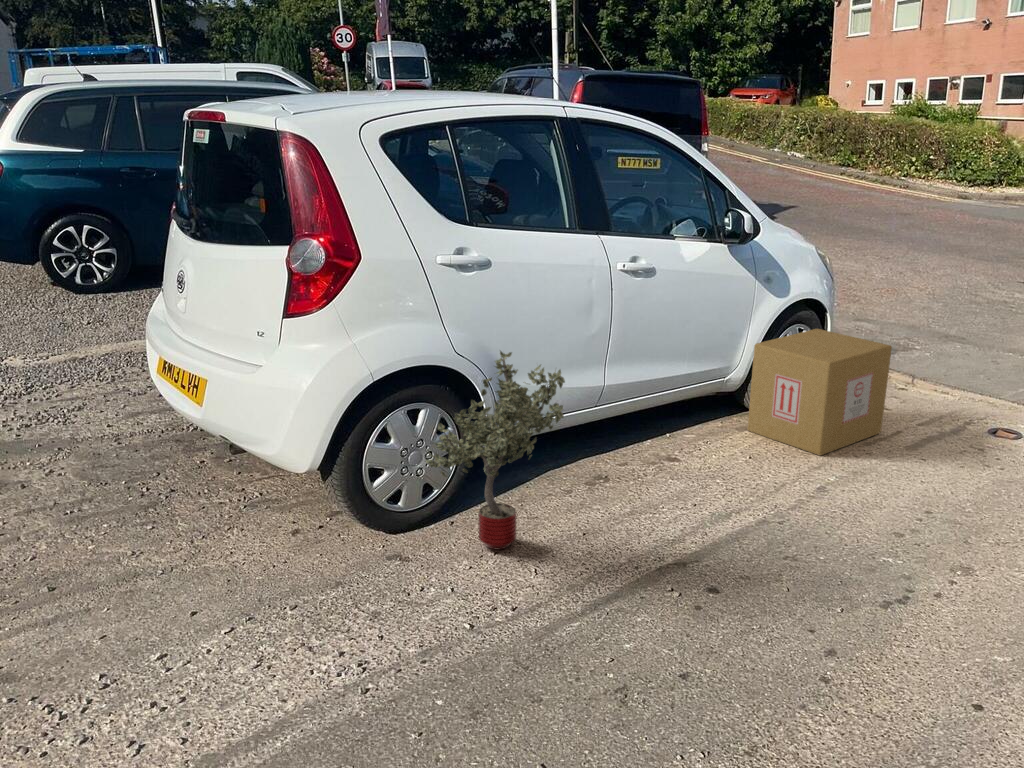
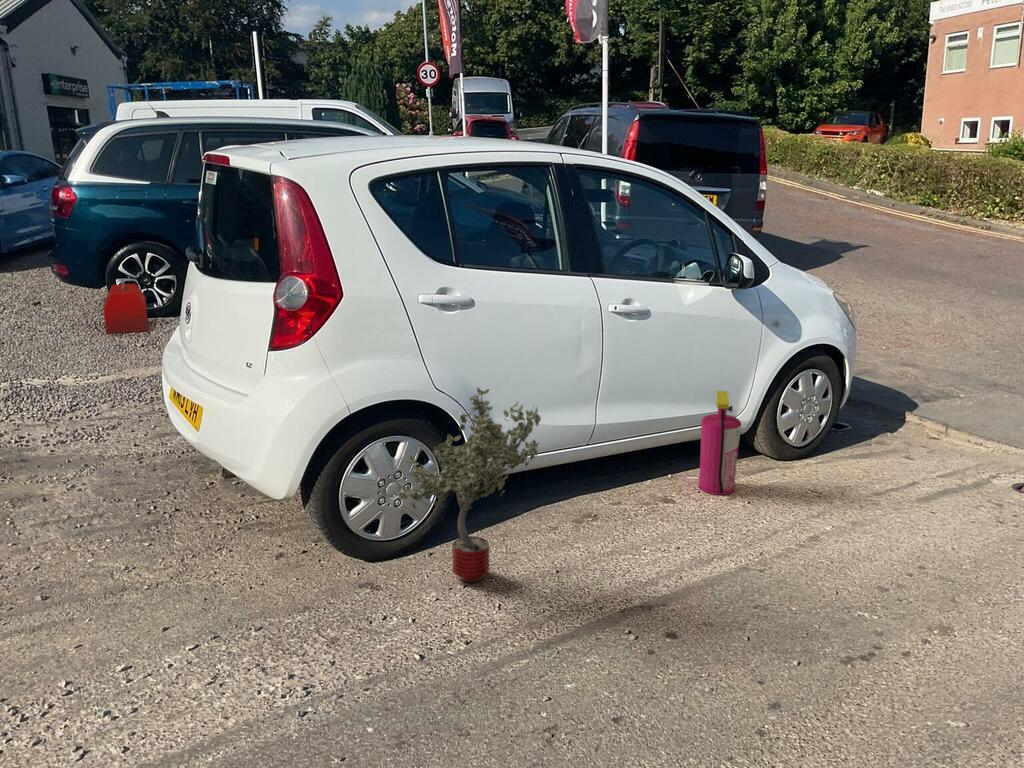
toolbox: none [35,254,86,313] -> present [103,279,148,334]
cardboard box: present [748,329,892,455] -> none [752,373,901,502]
fire extinguisher: none [699,349,742,453] -> present [698,391,741,495]

